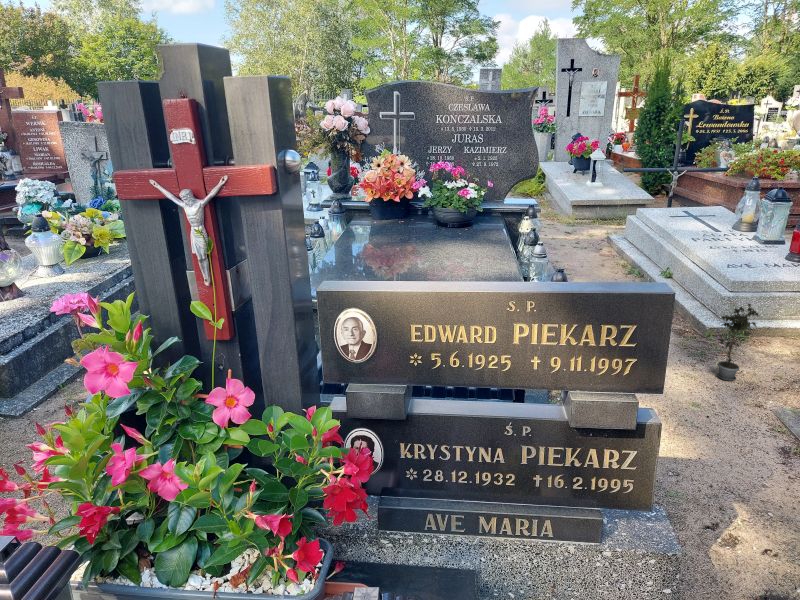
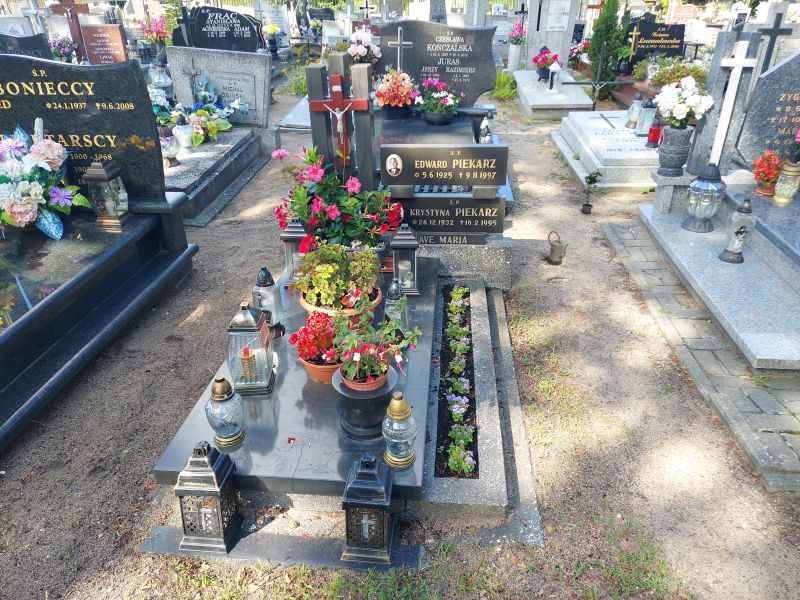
watering can: none [716,460,784,542] -> present [548,231,568,265]

